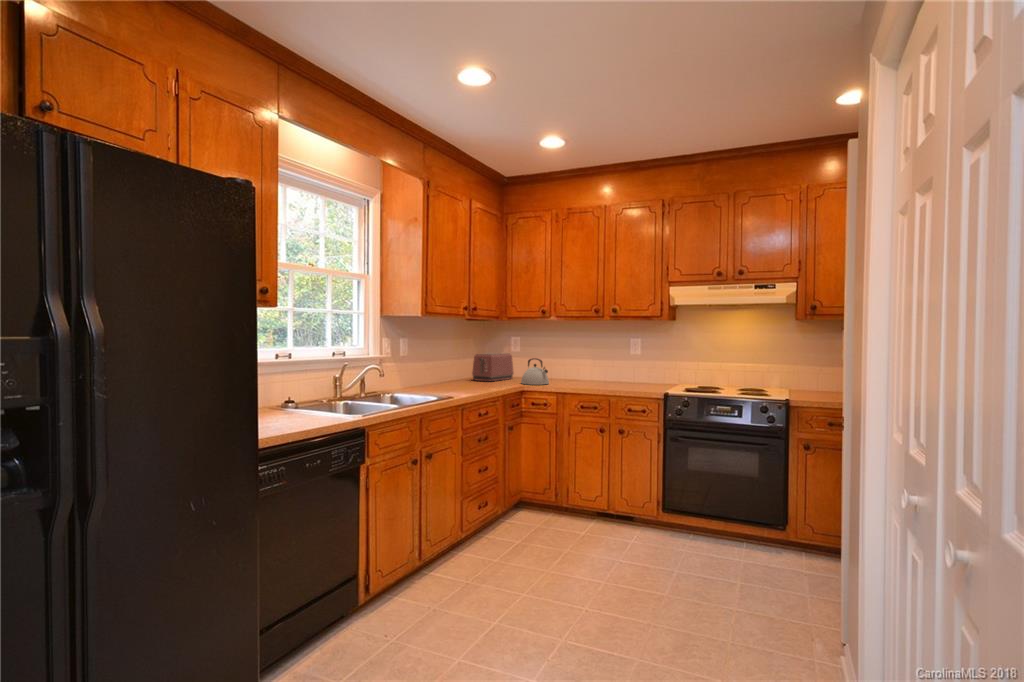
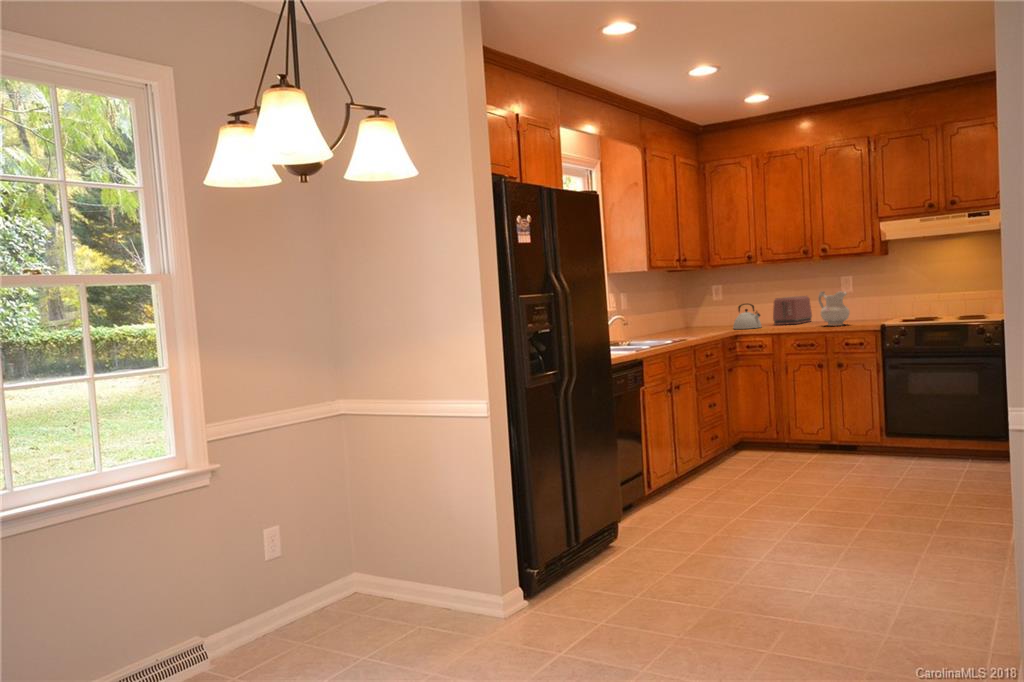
toaster: present [472,353,513,381] -> present [773,296,812,325]
ceramic pitcher: none [604,353,634,390] -> present [818,291,850,326]

